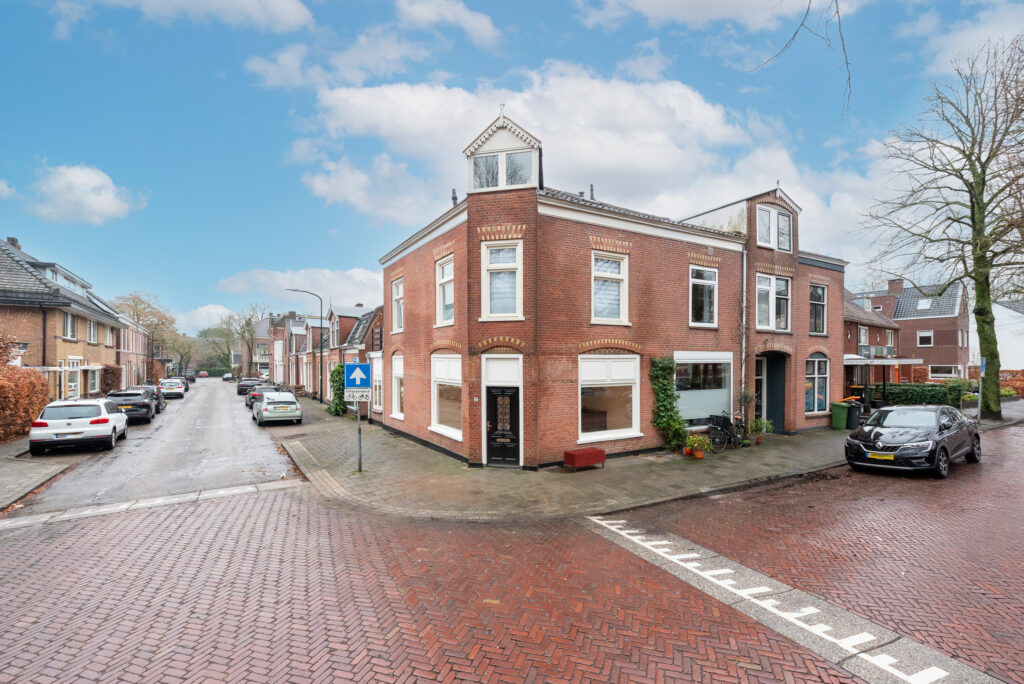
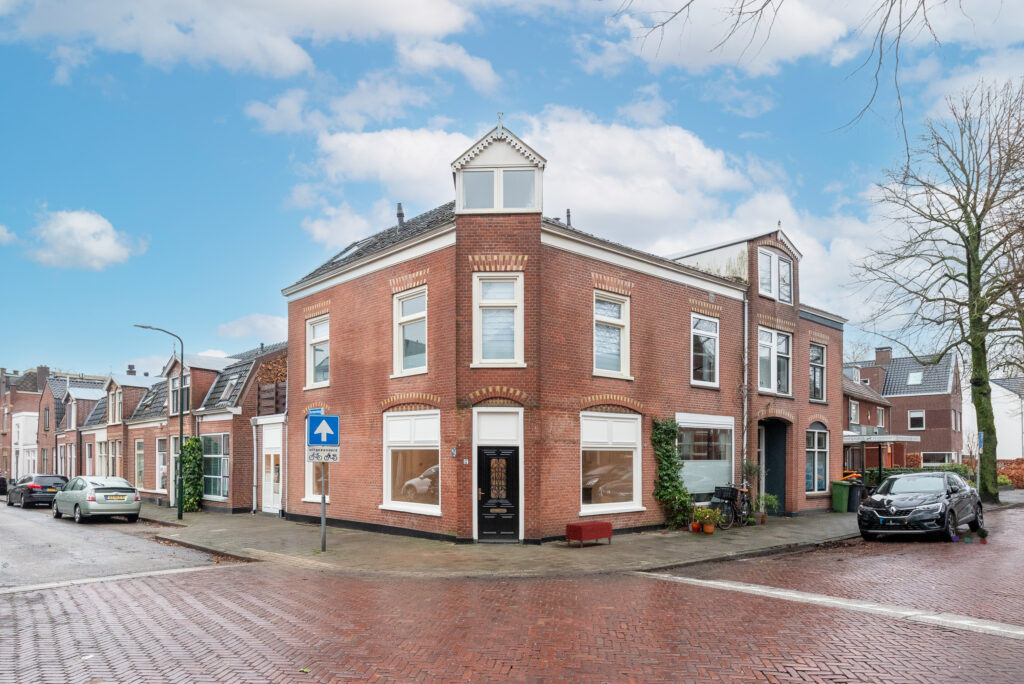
potted plant: none [937,450,982,483] -> present [950,516,989,544]

